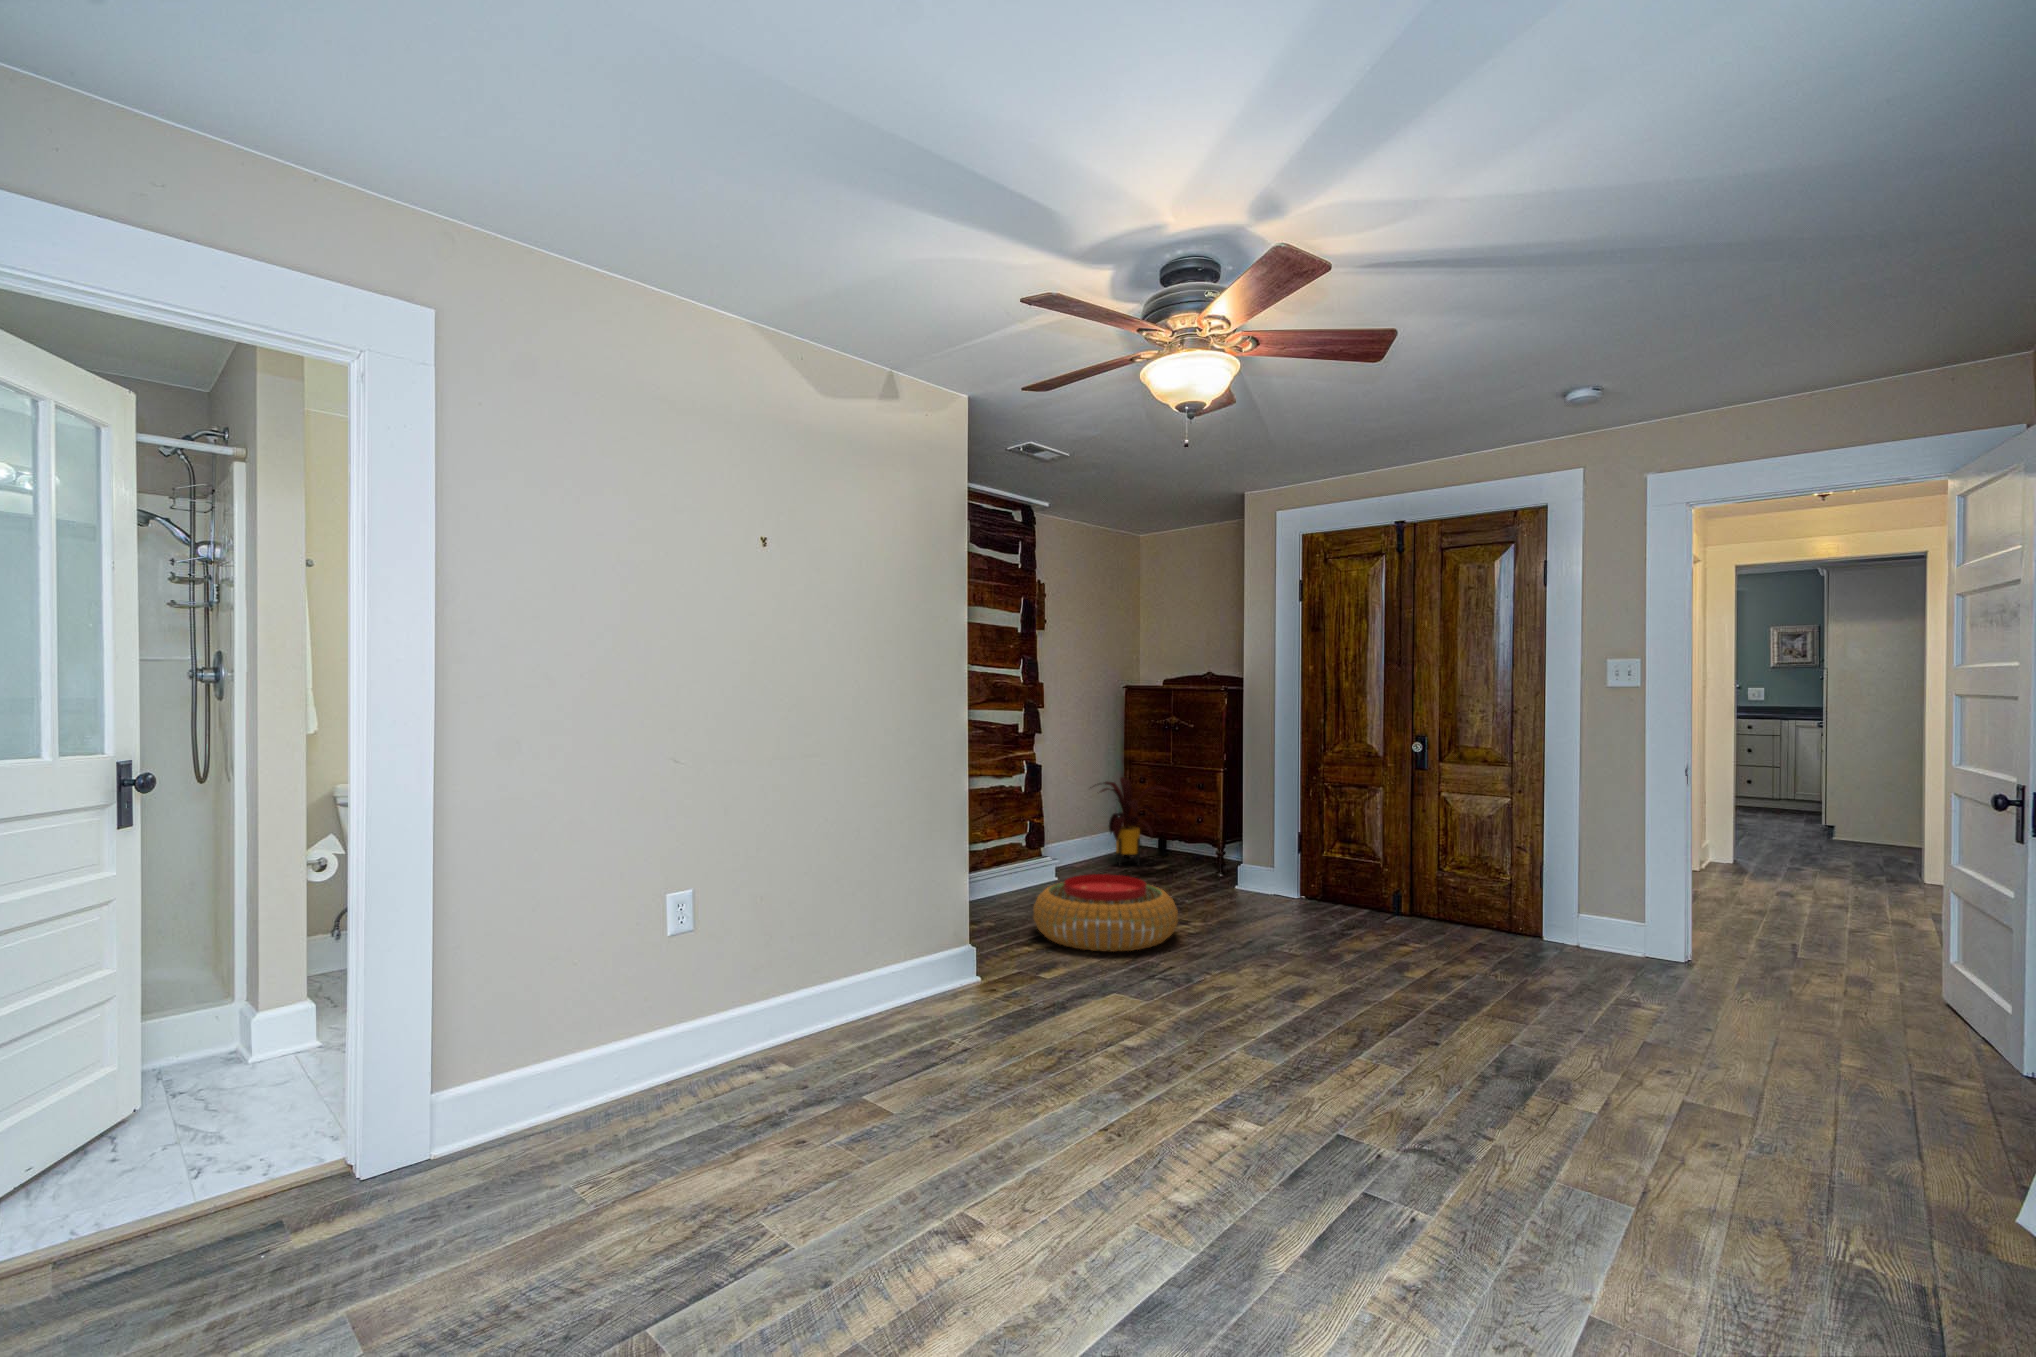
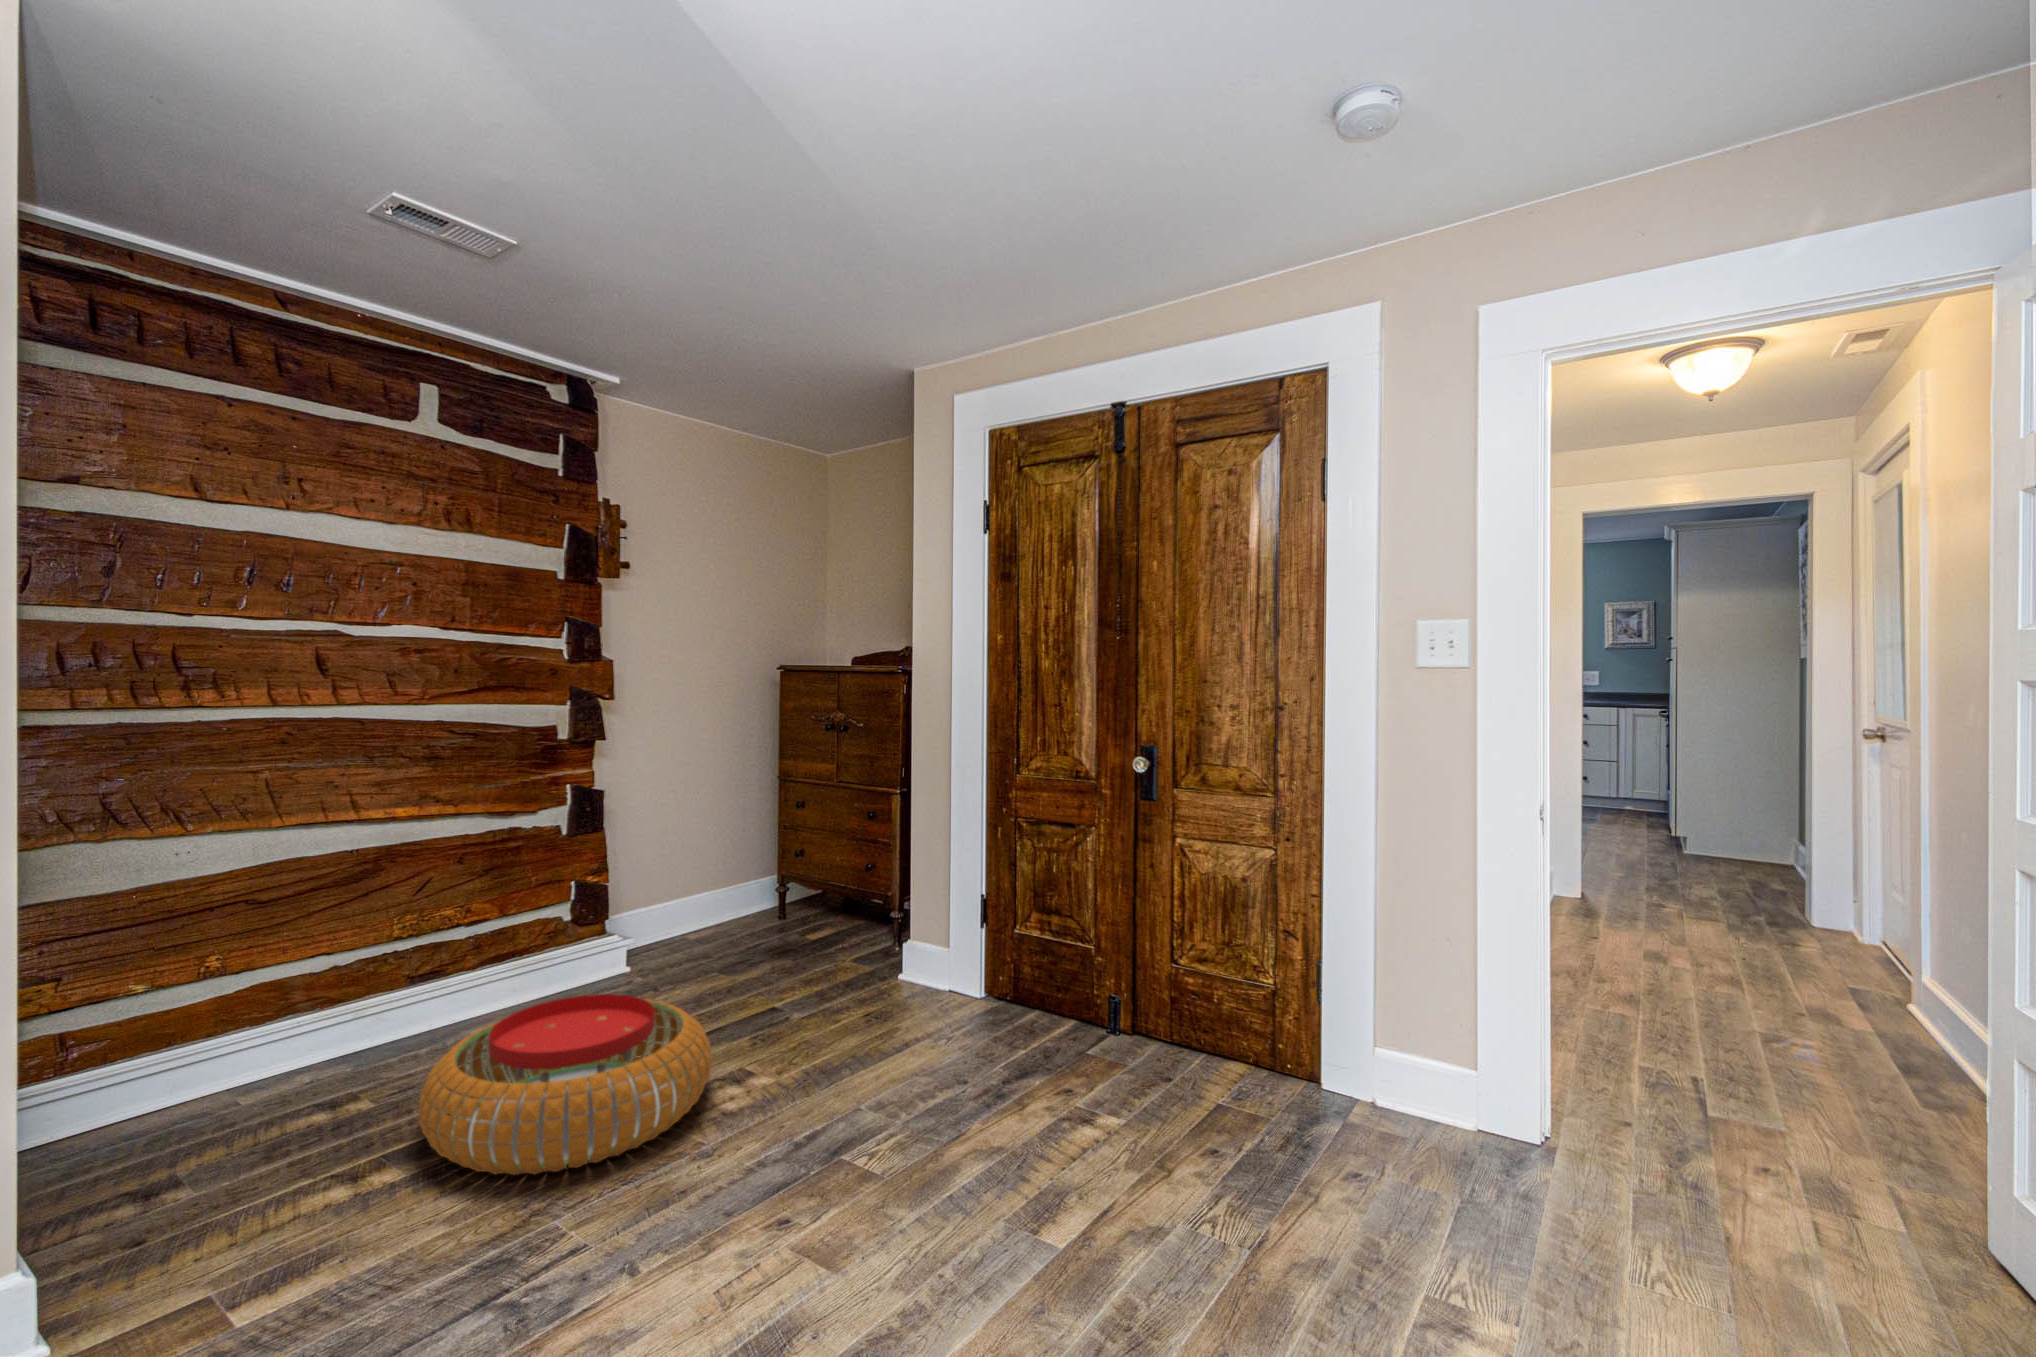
house plant: present [1090,777,1172,866] -> none [727,796,851,930]

